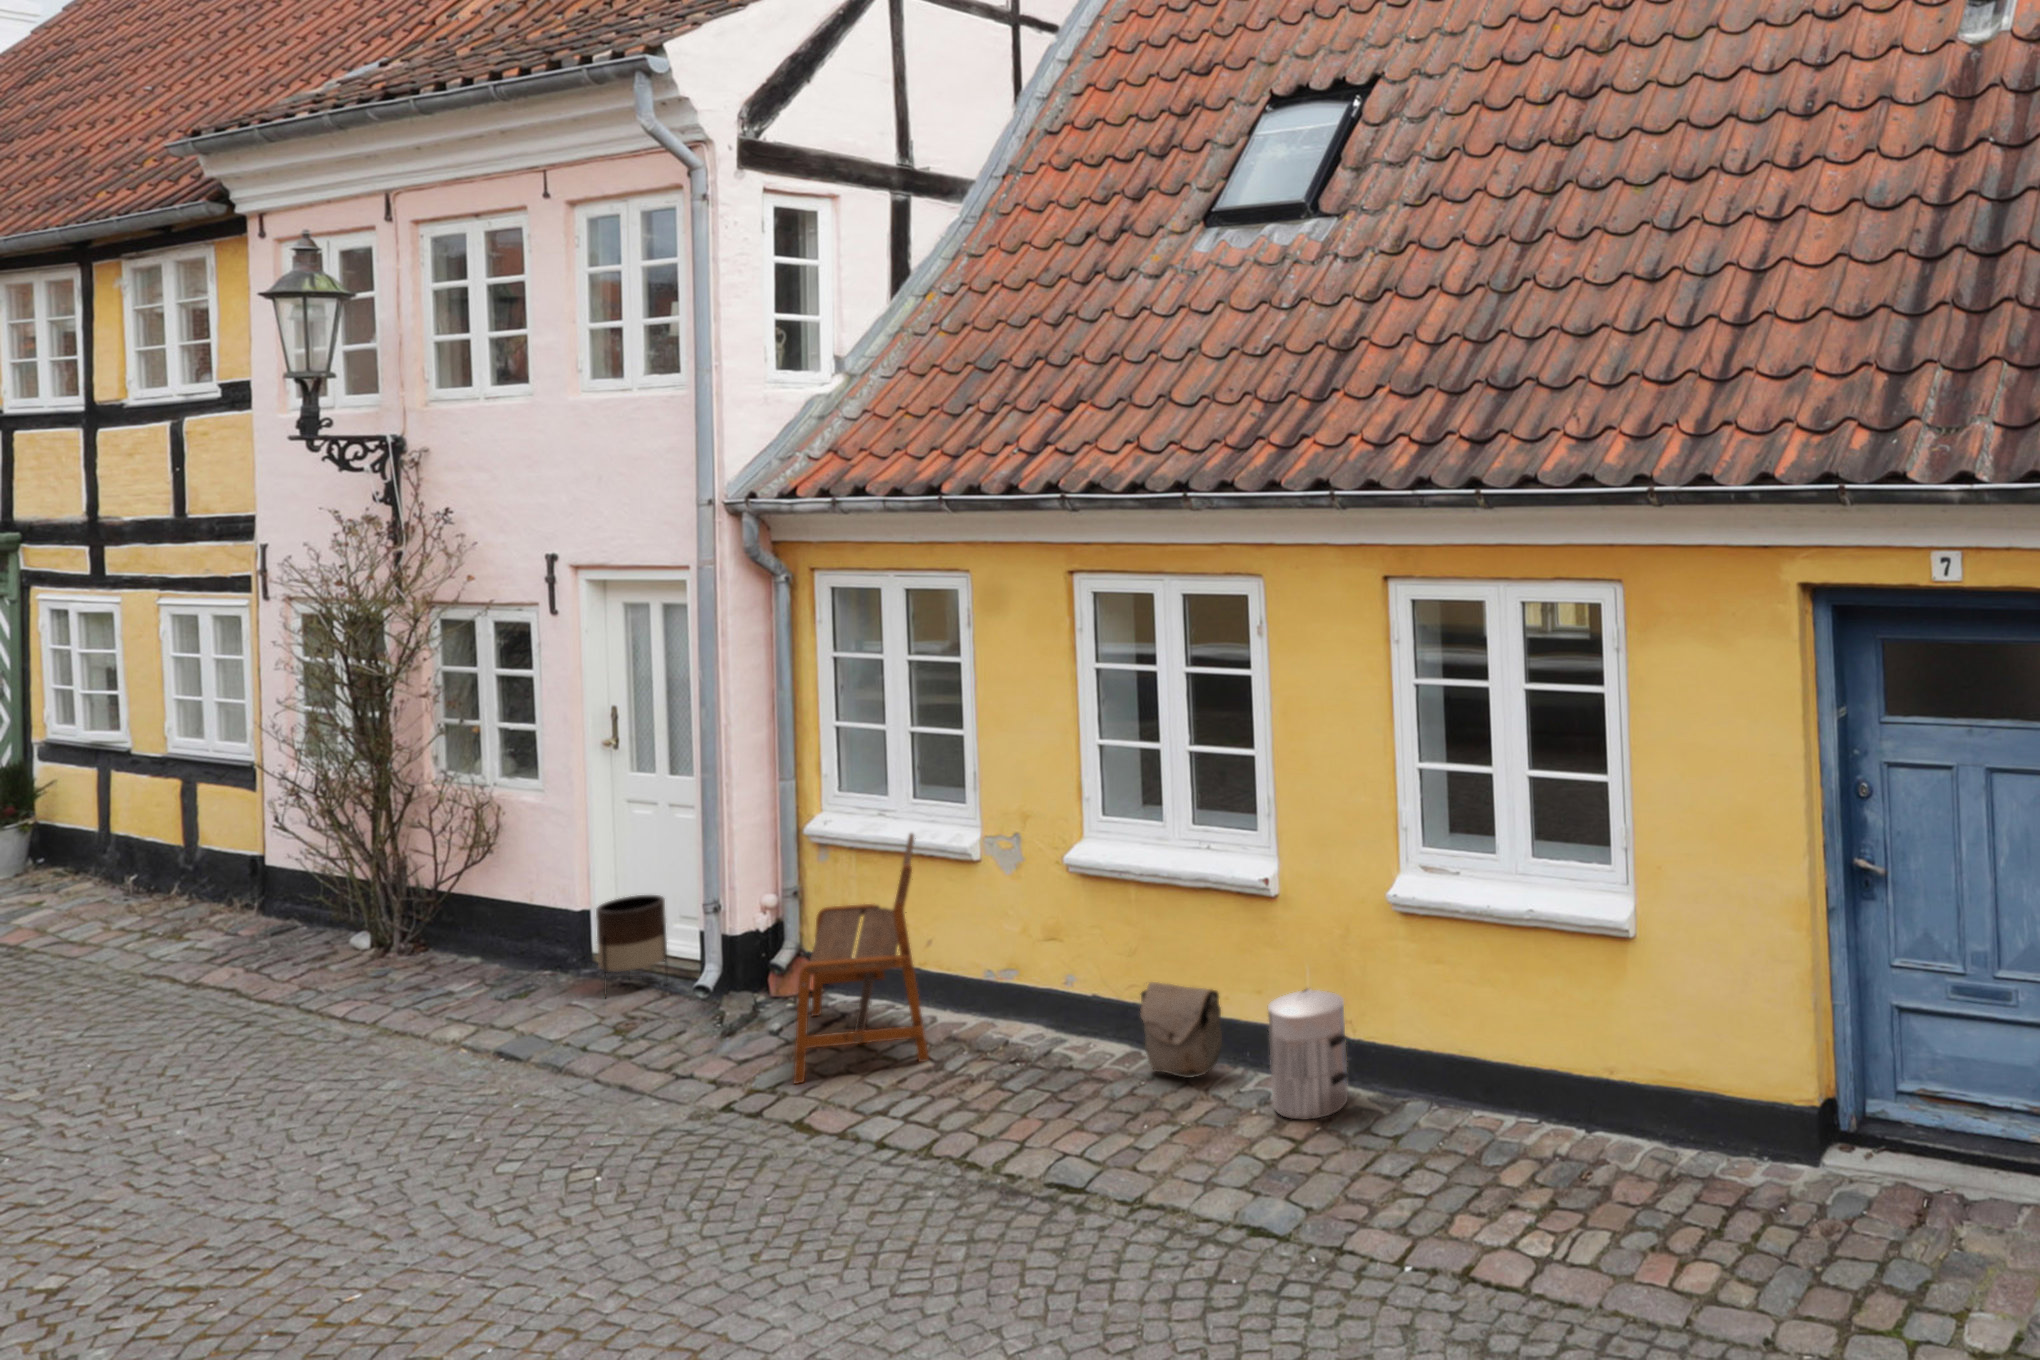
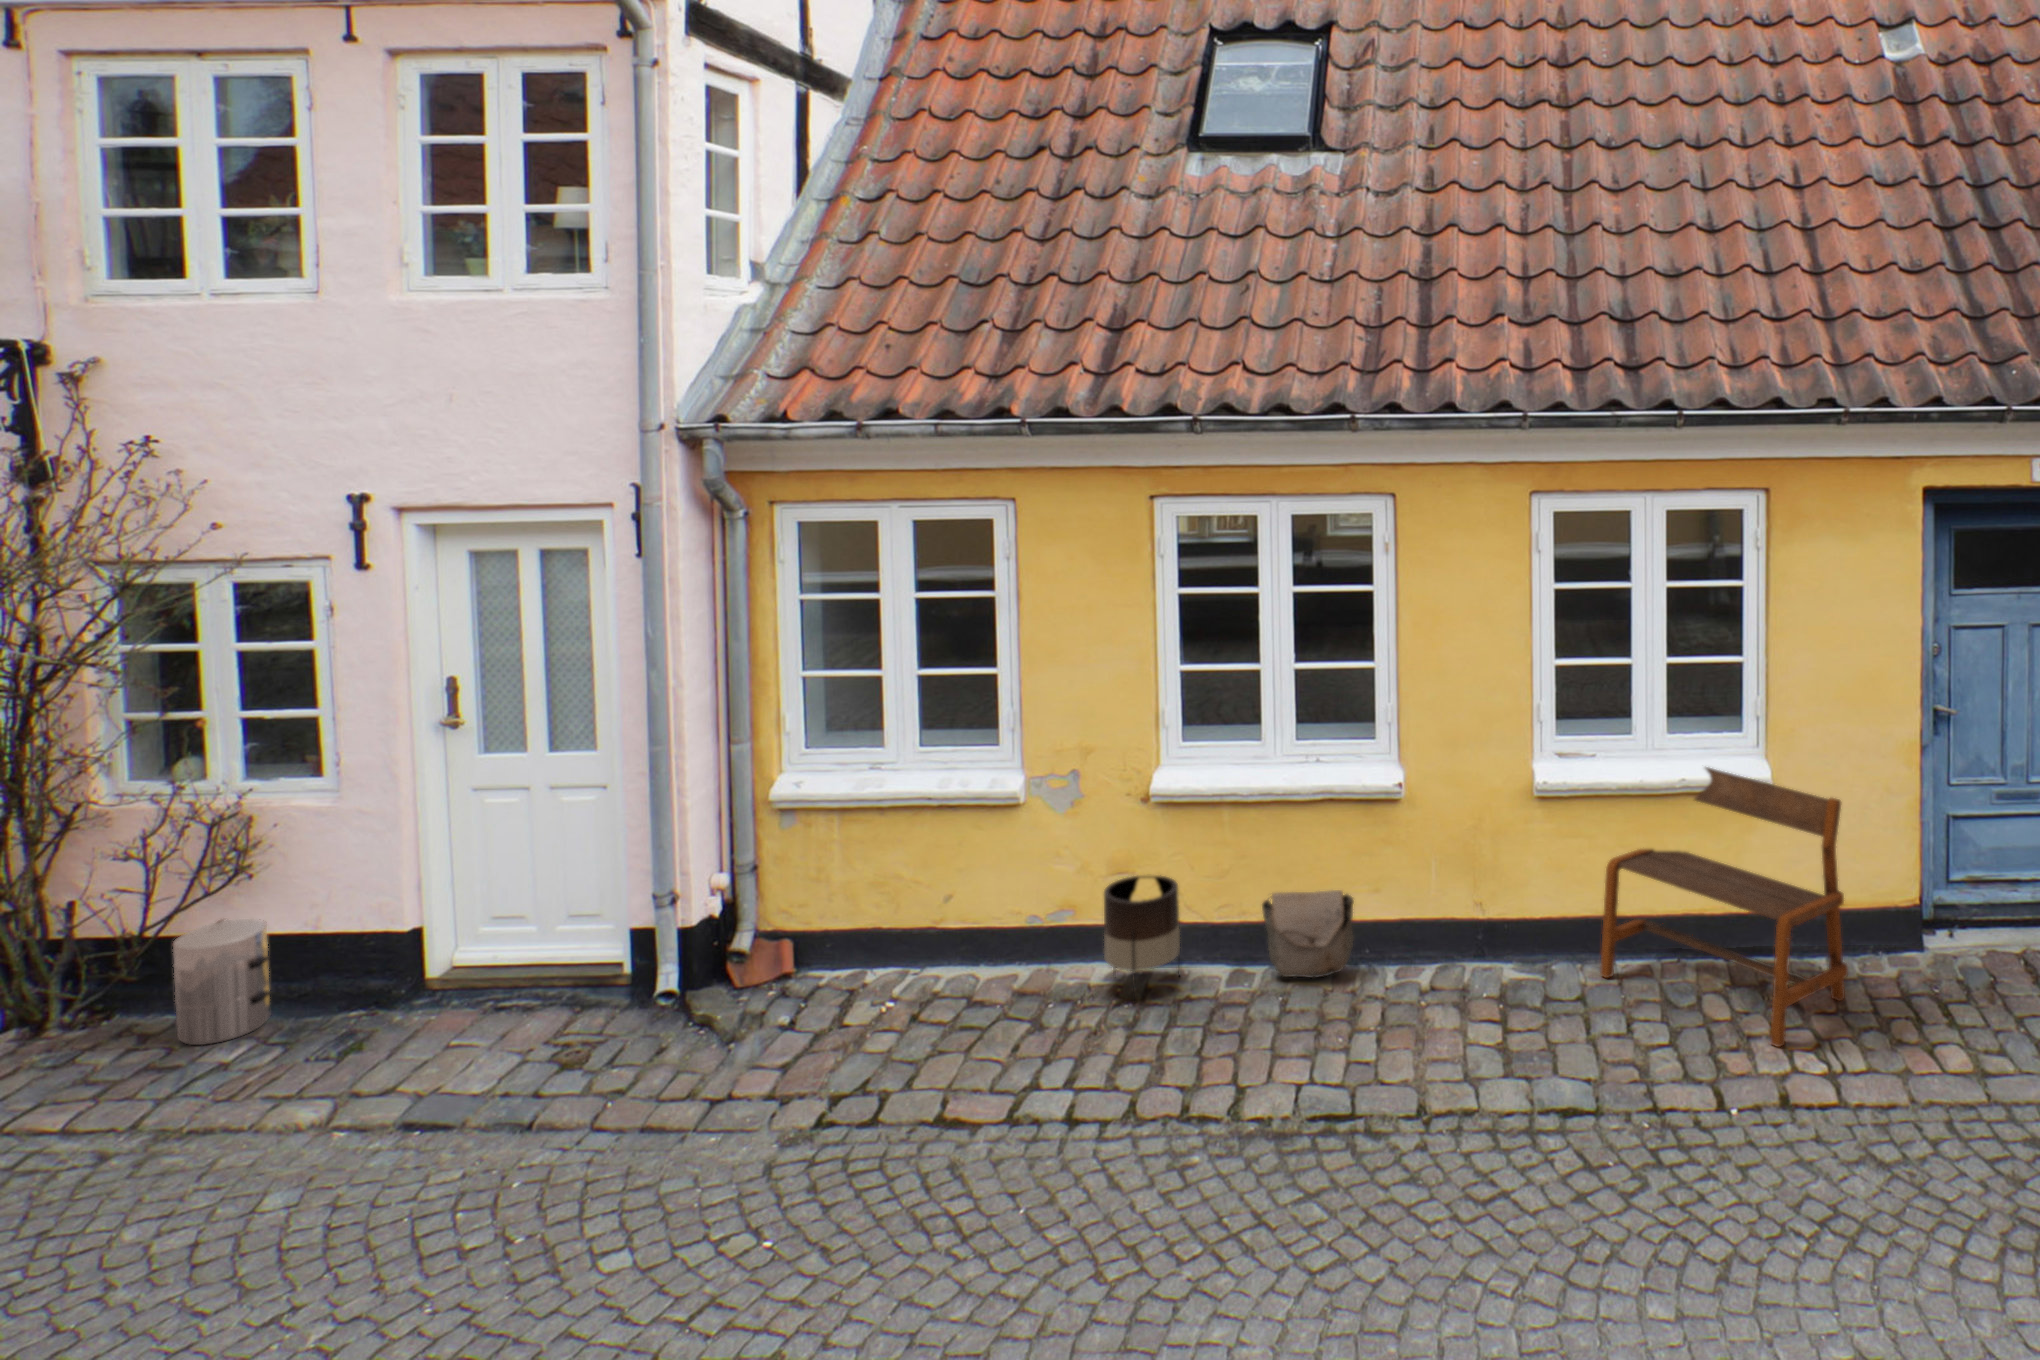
bench: present [794,833,929,1084] -> present [1600,767,1848,1047]
planter: present [596,895,667,989] -> present [1104,875,1180,975]
waste bin: present [1268,989,1348,1119] -> present [173,919,271,1045]

